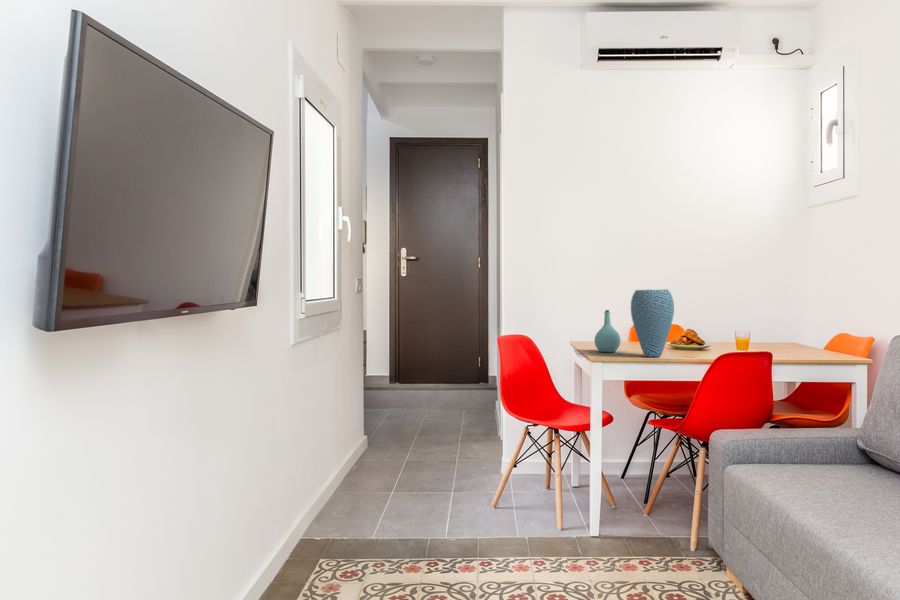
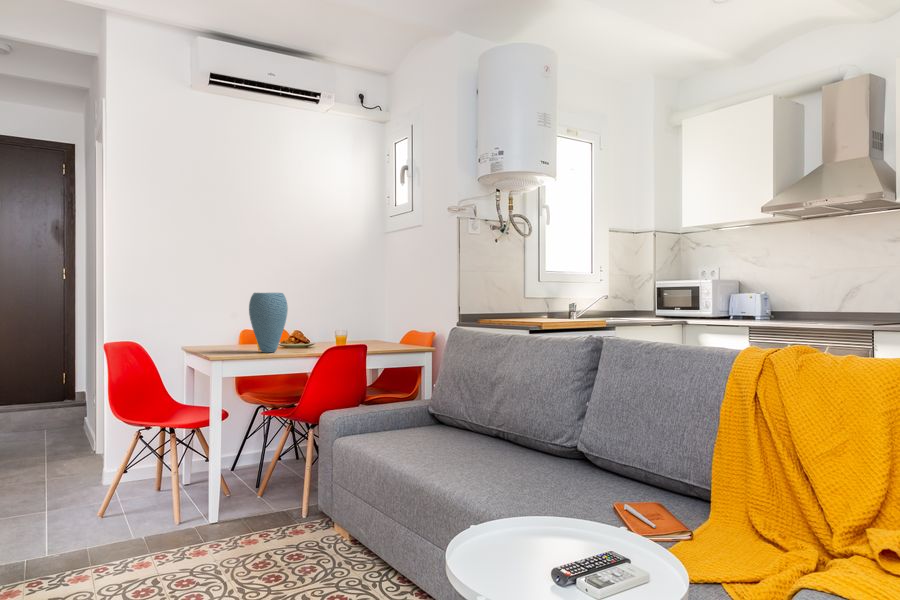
bottle: present [594,310,621,352] -> none [213,312,238,351]

